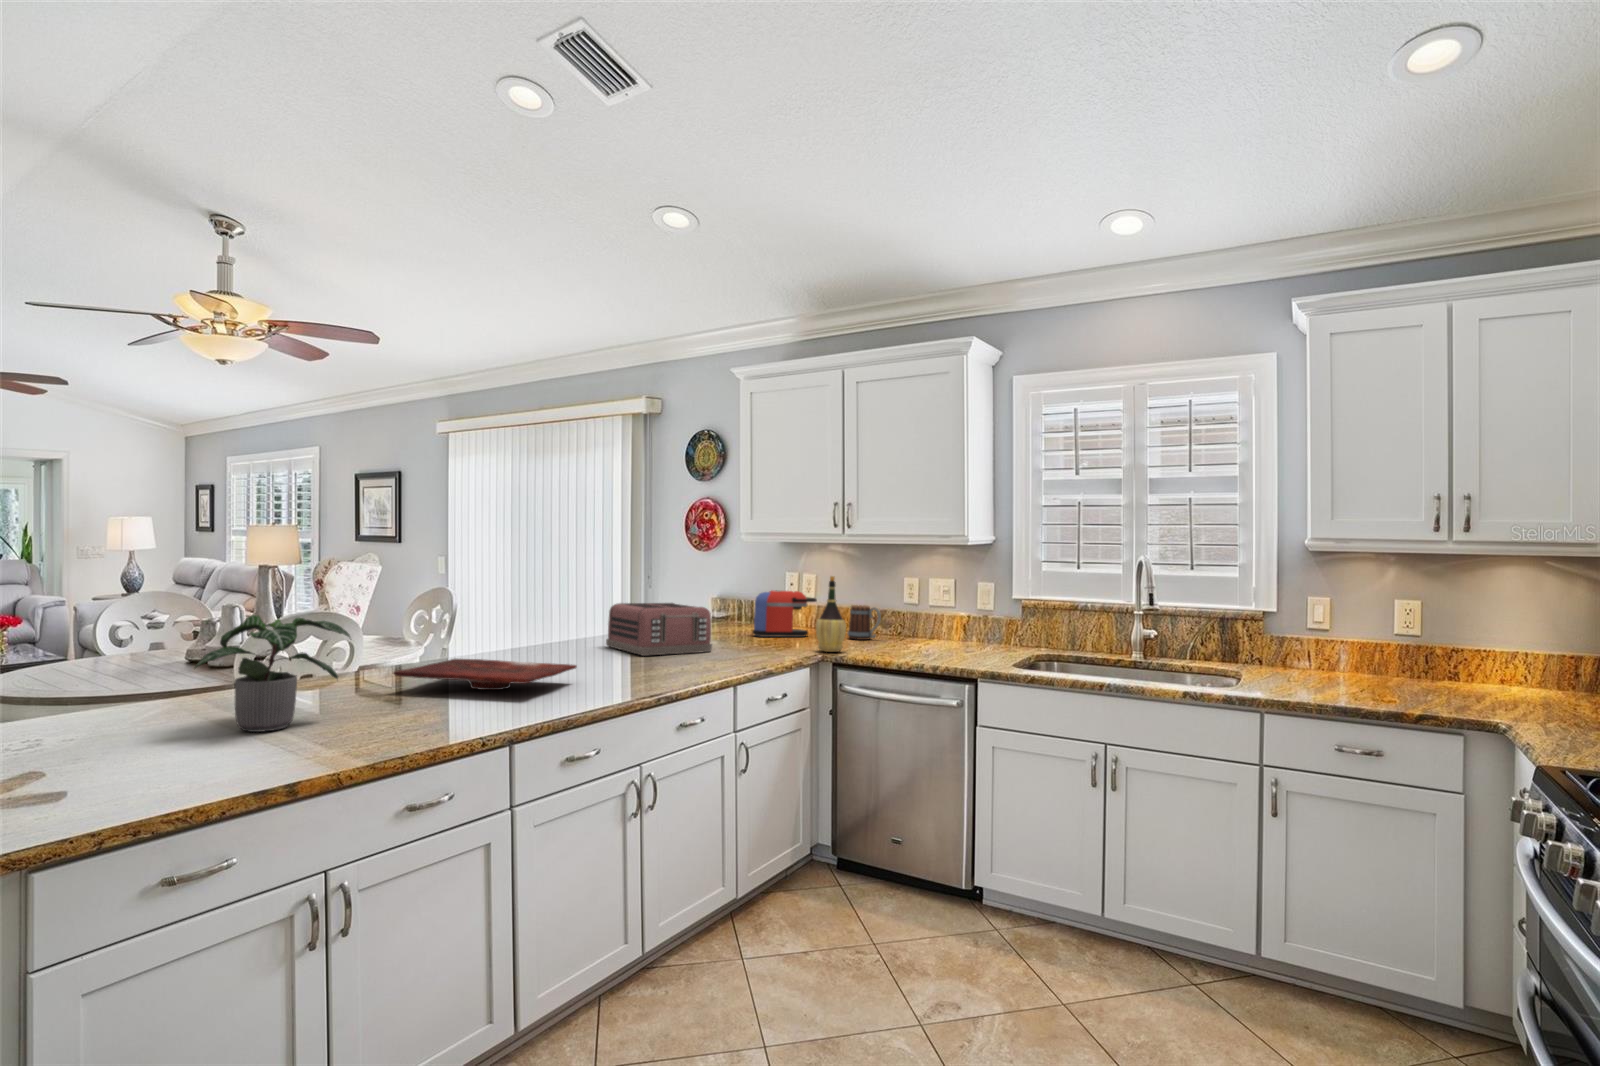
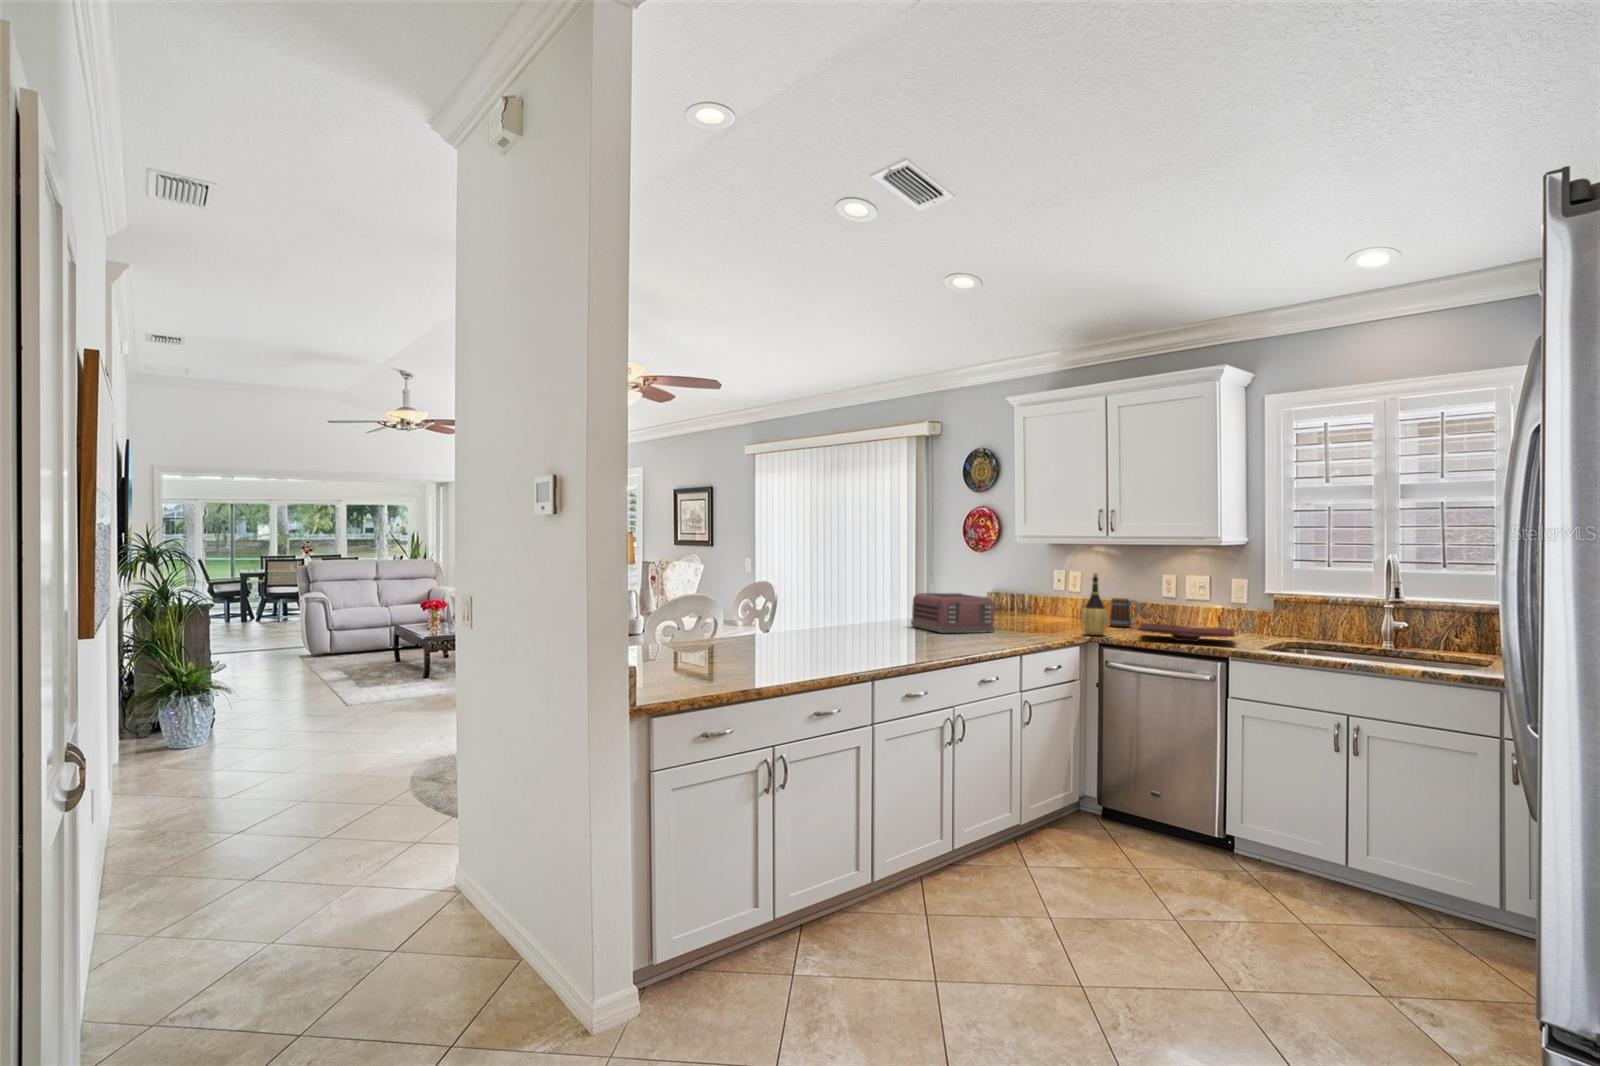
coffee maker: present [752,590,817,637] -> none [1025,585,1081,624]
potted plant: present [195,615,350,732] -> none [698,594,773,665]
cutting board: present [394,659,577,690] -> present [1138,623,1235,642]

